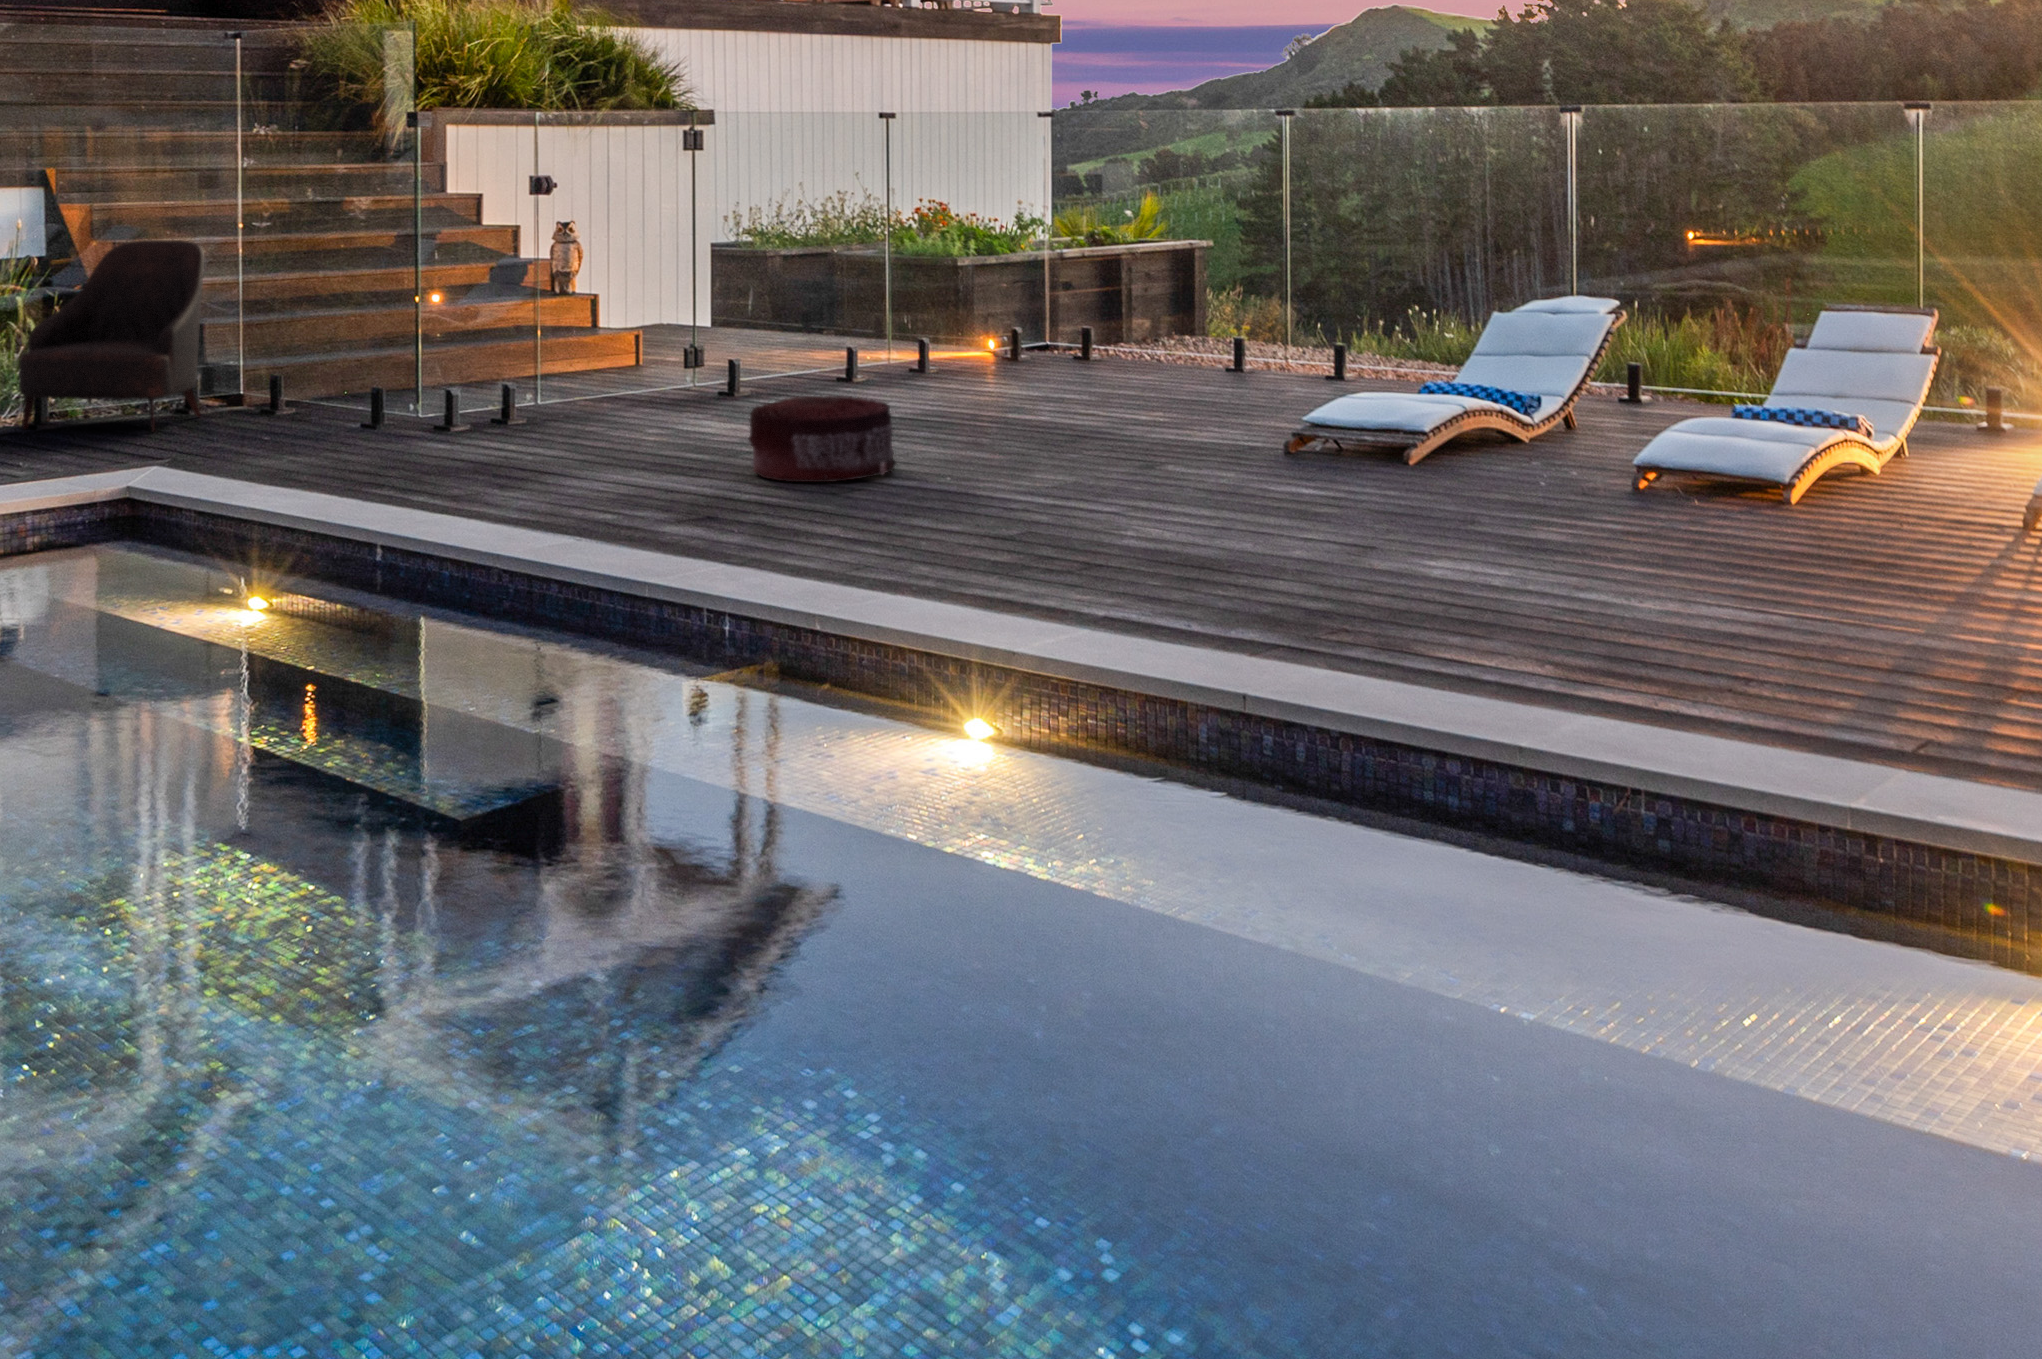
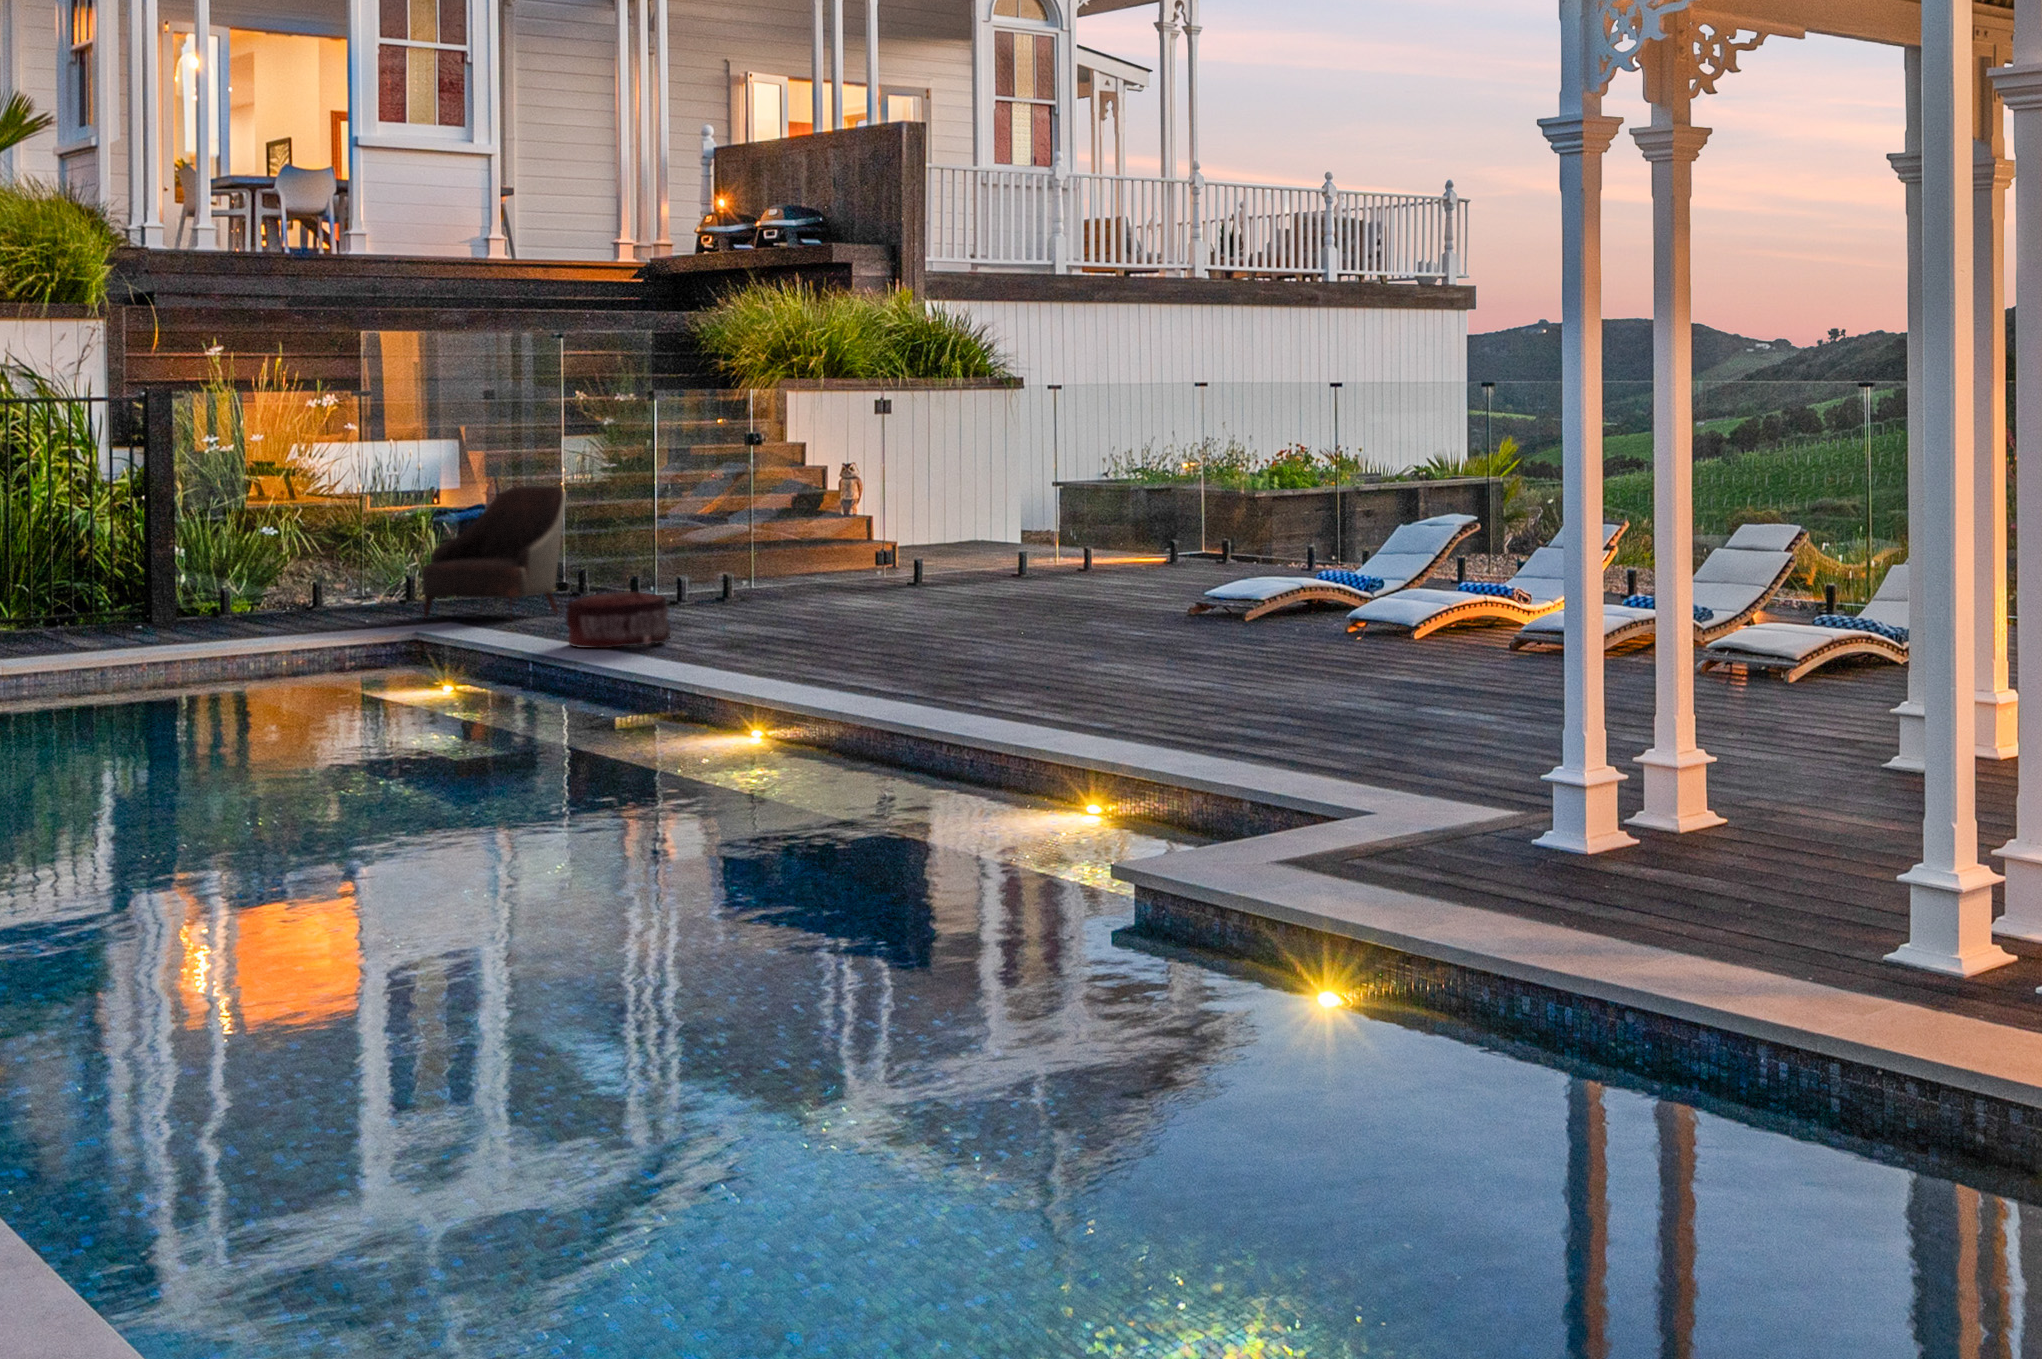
pouf: present [749,396,896,482] -> present [566,592,671,648]

